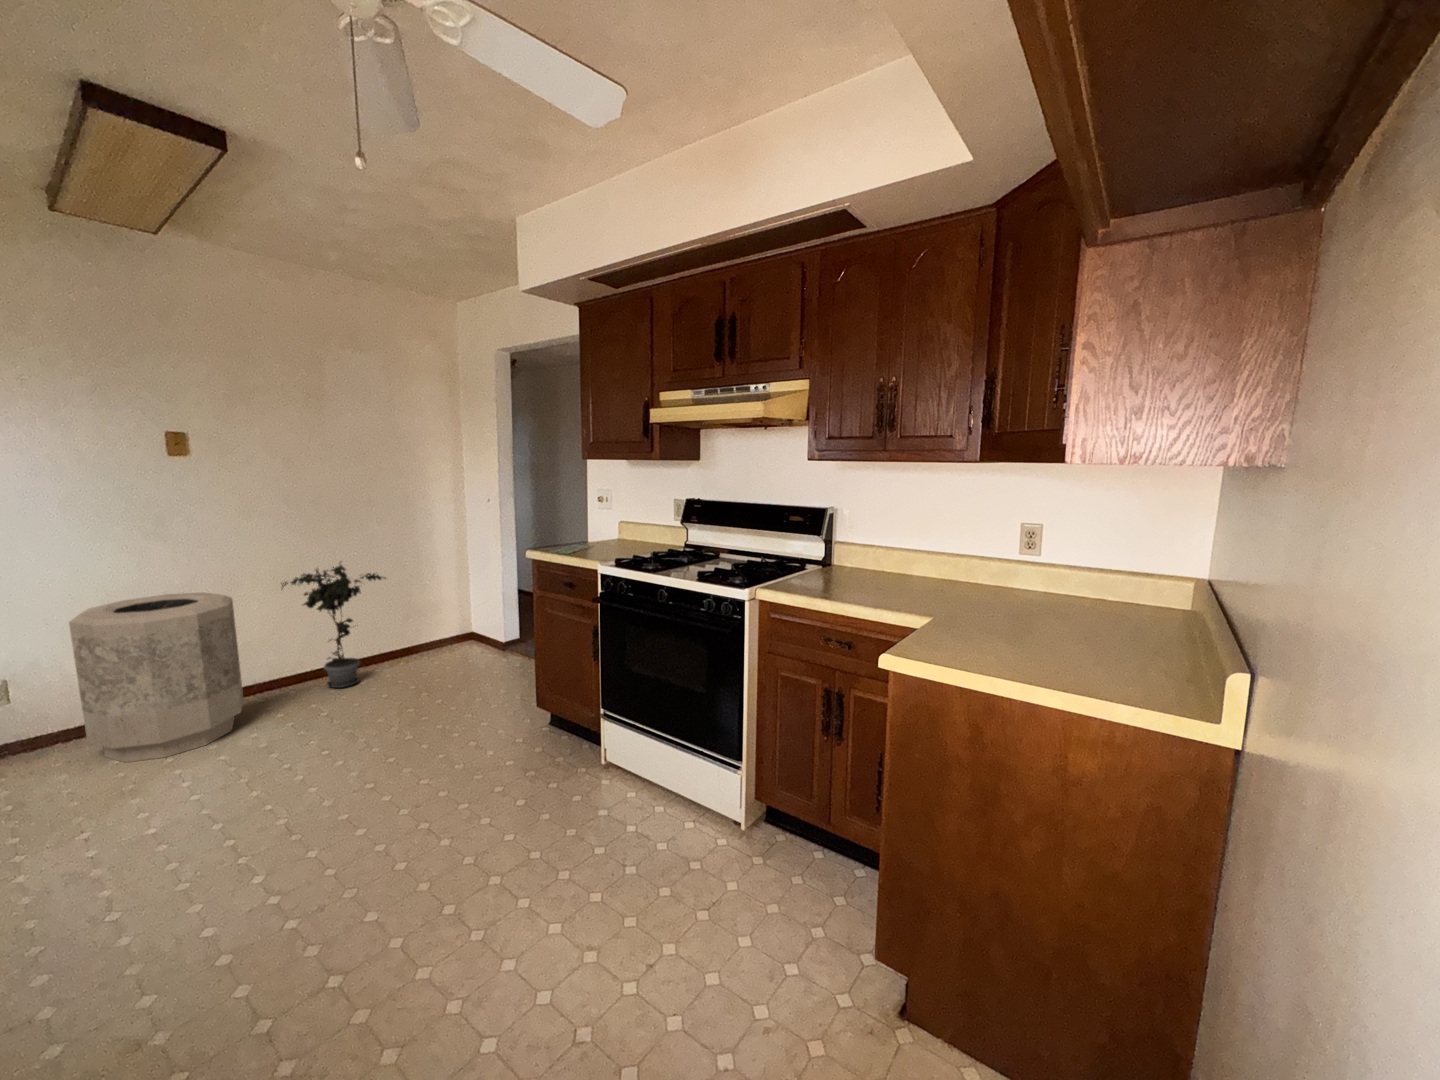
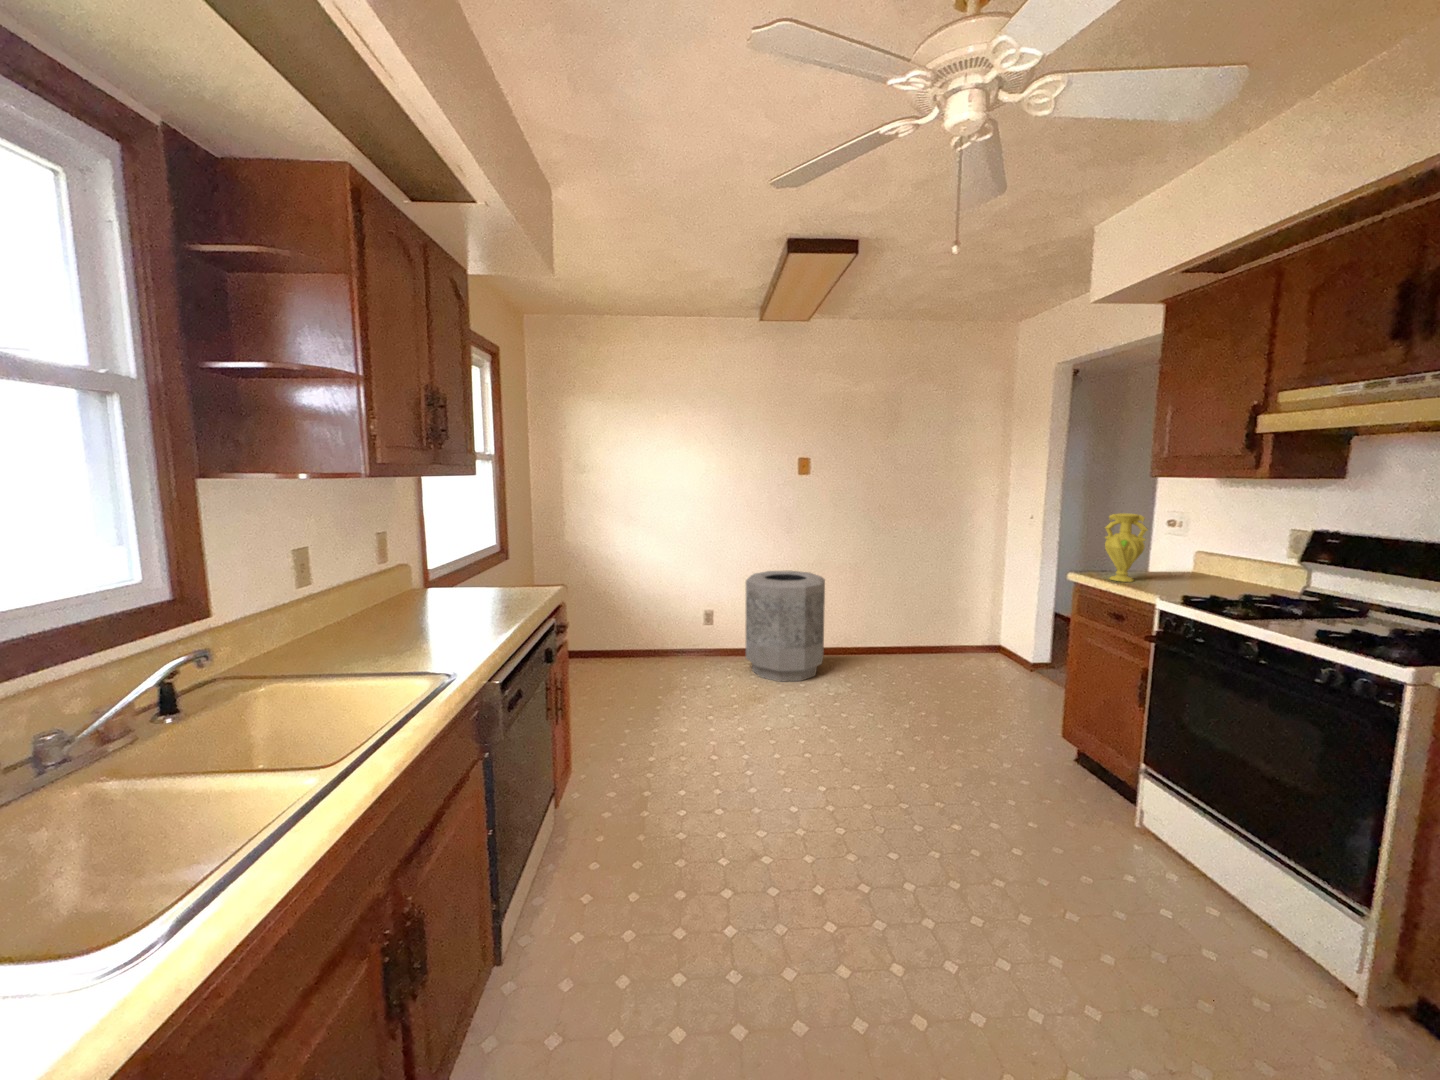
vase: none [552,493,586,554] -> present [1105,513,1148,582]
potted plant: present [282,563,385,688] -> none [854,560,930,666]

